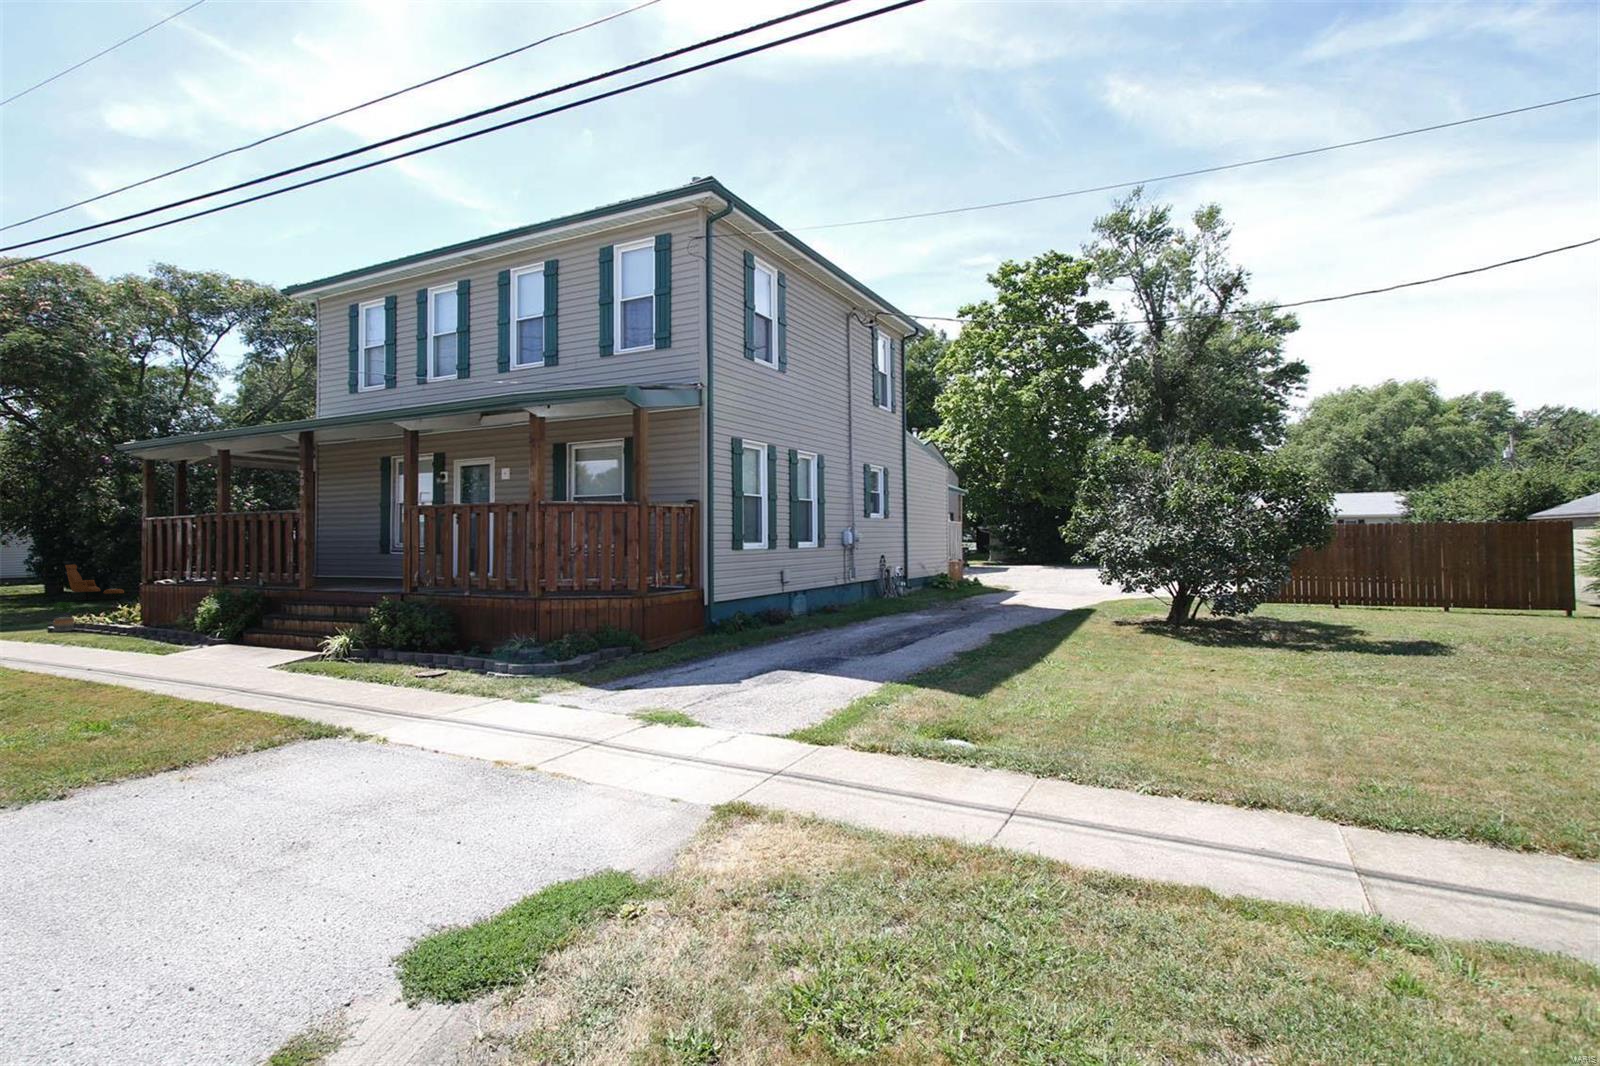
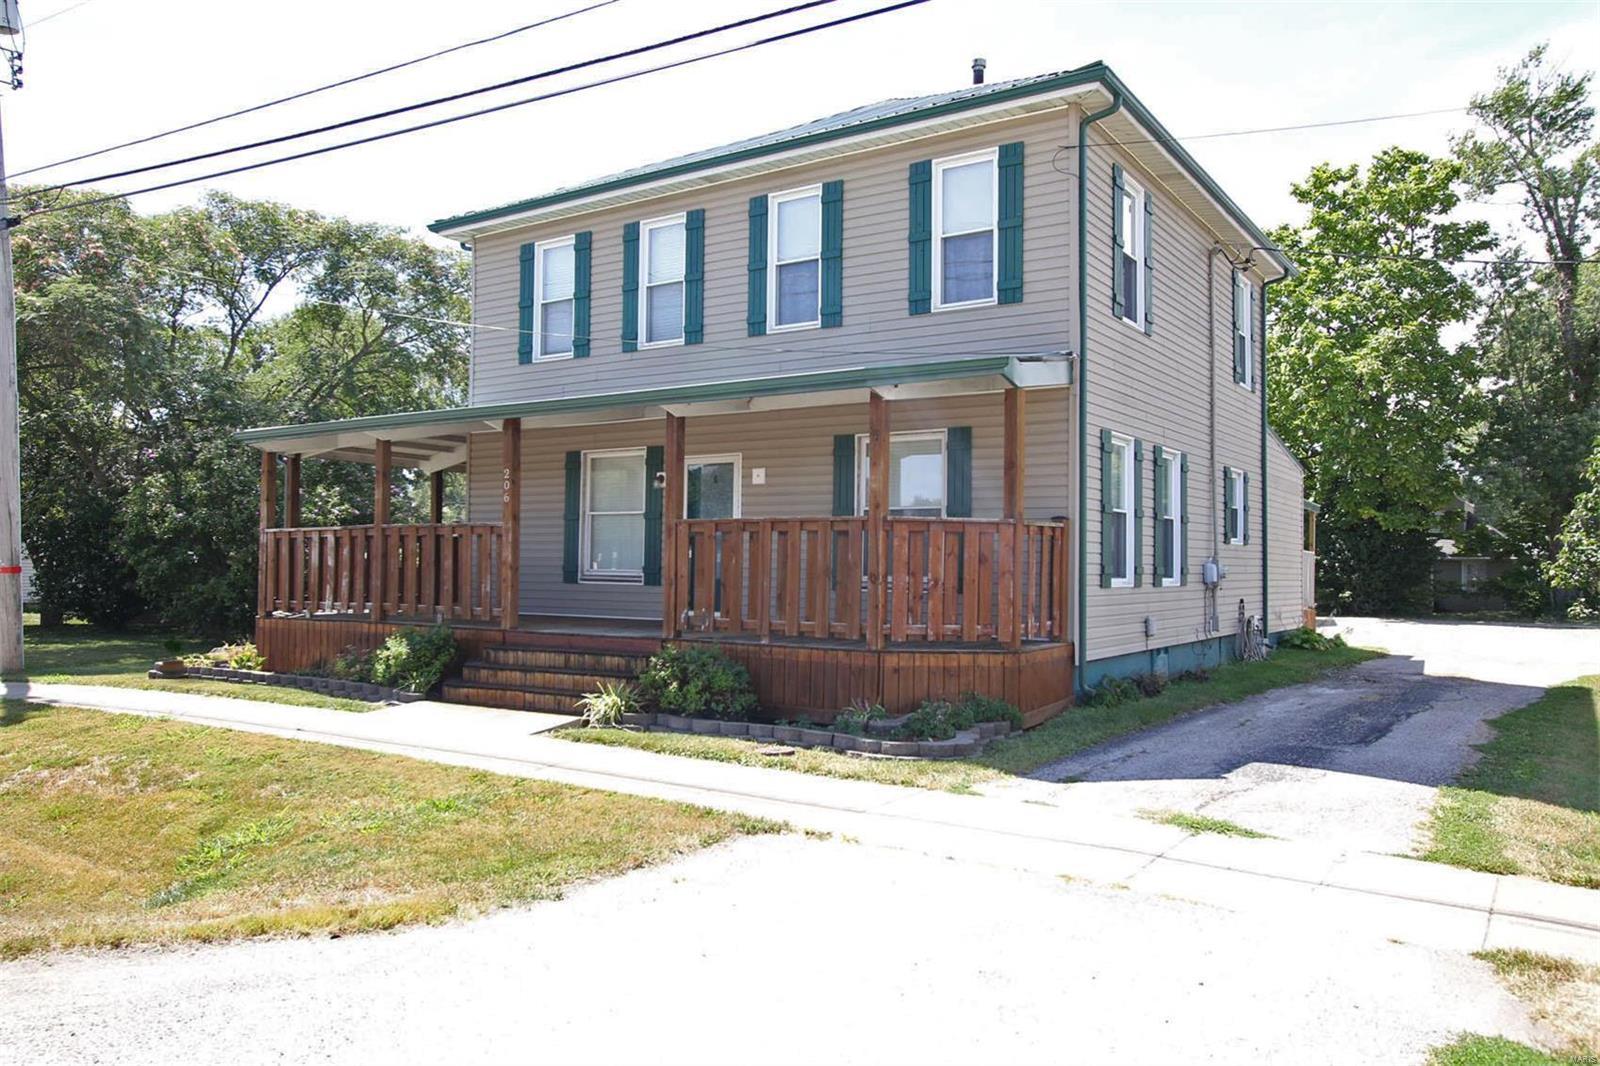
lounge chair: present [65,565,124,601] -> none [106,587,173,635]

